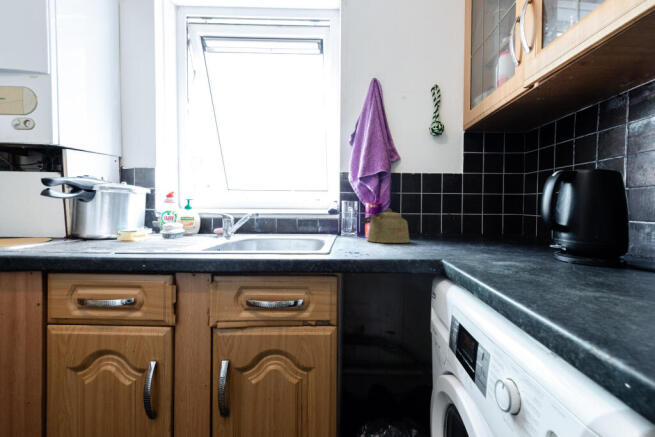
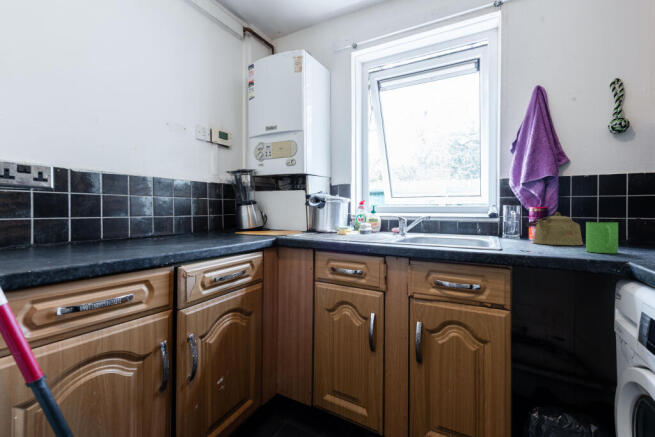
mug: none [413,218,440,251] -> present [586,222,618,253]

